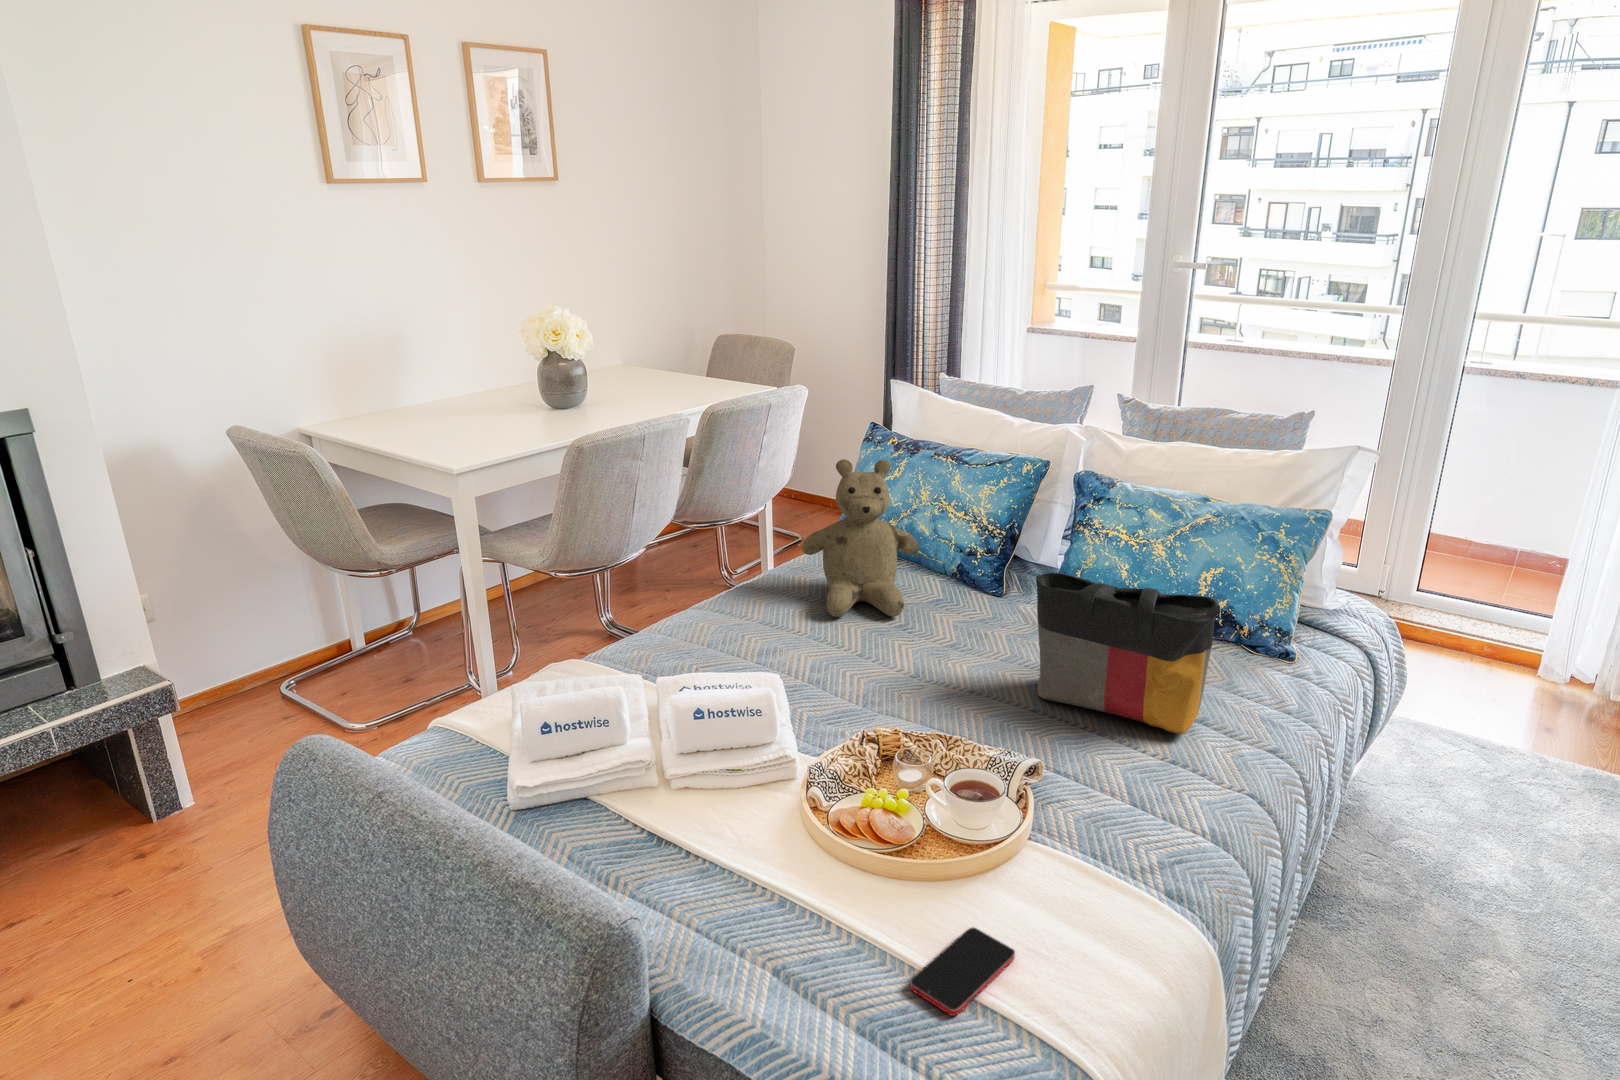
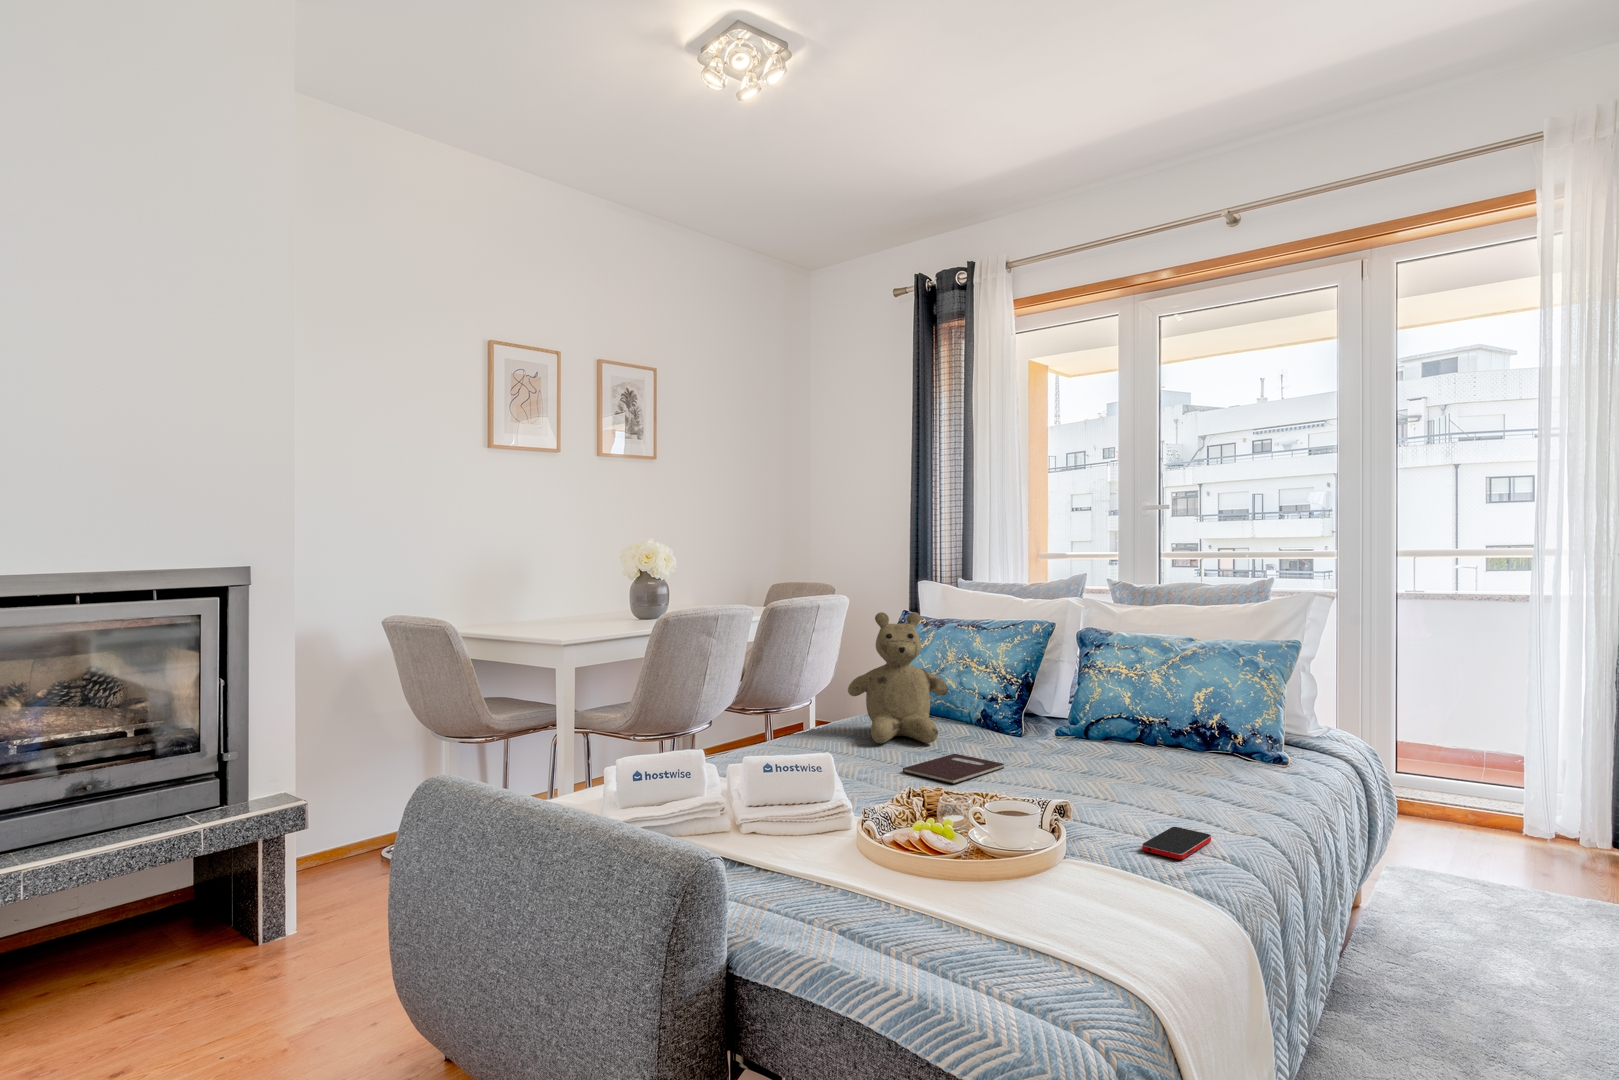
tote bag: present [1036,573,1221,734] -> none [1050,673,1210,801]
notebook: none [860,638,976,696] -> present [903,754,1004,784]
smartphone: present [910,928,1015,1016] -> present [1142,827,1211,859]

